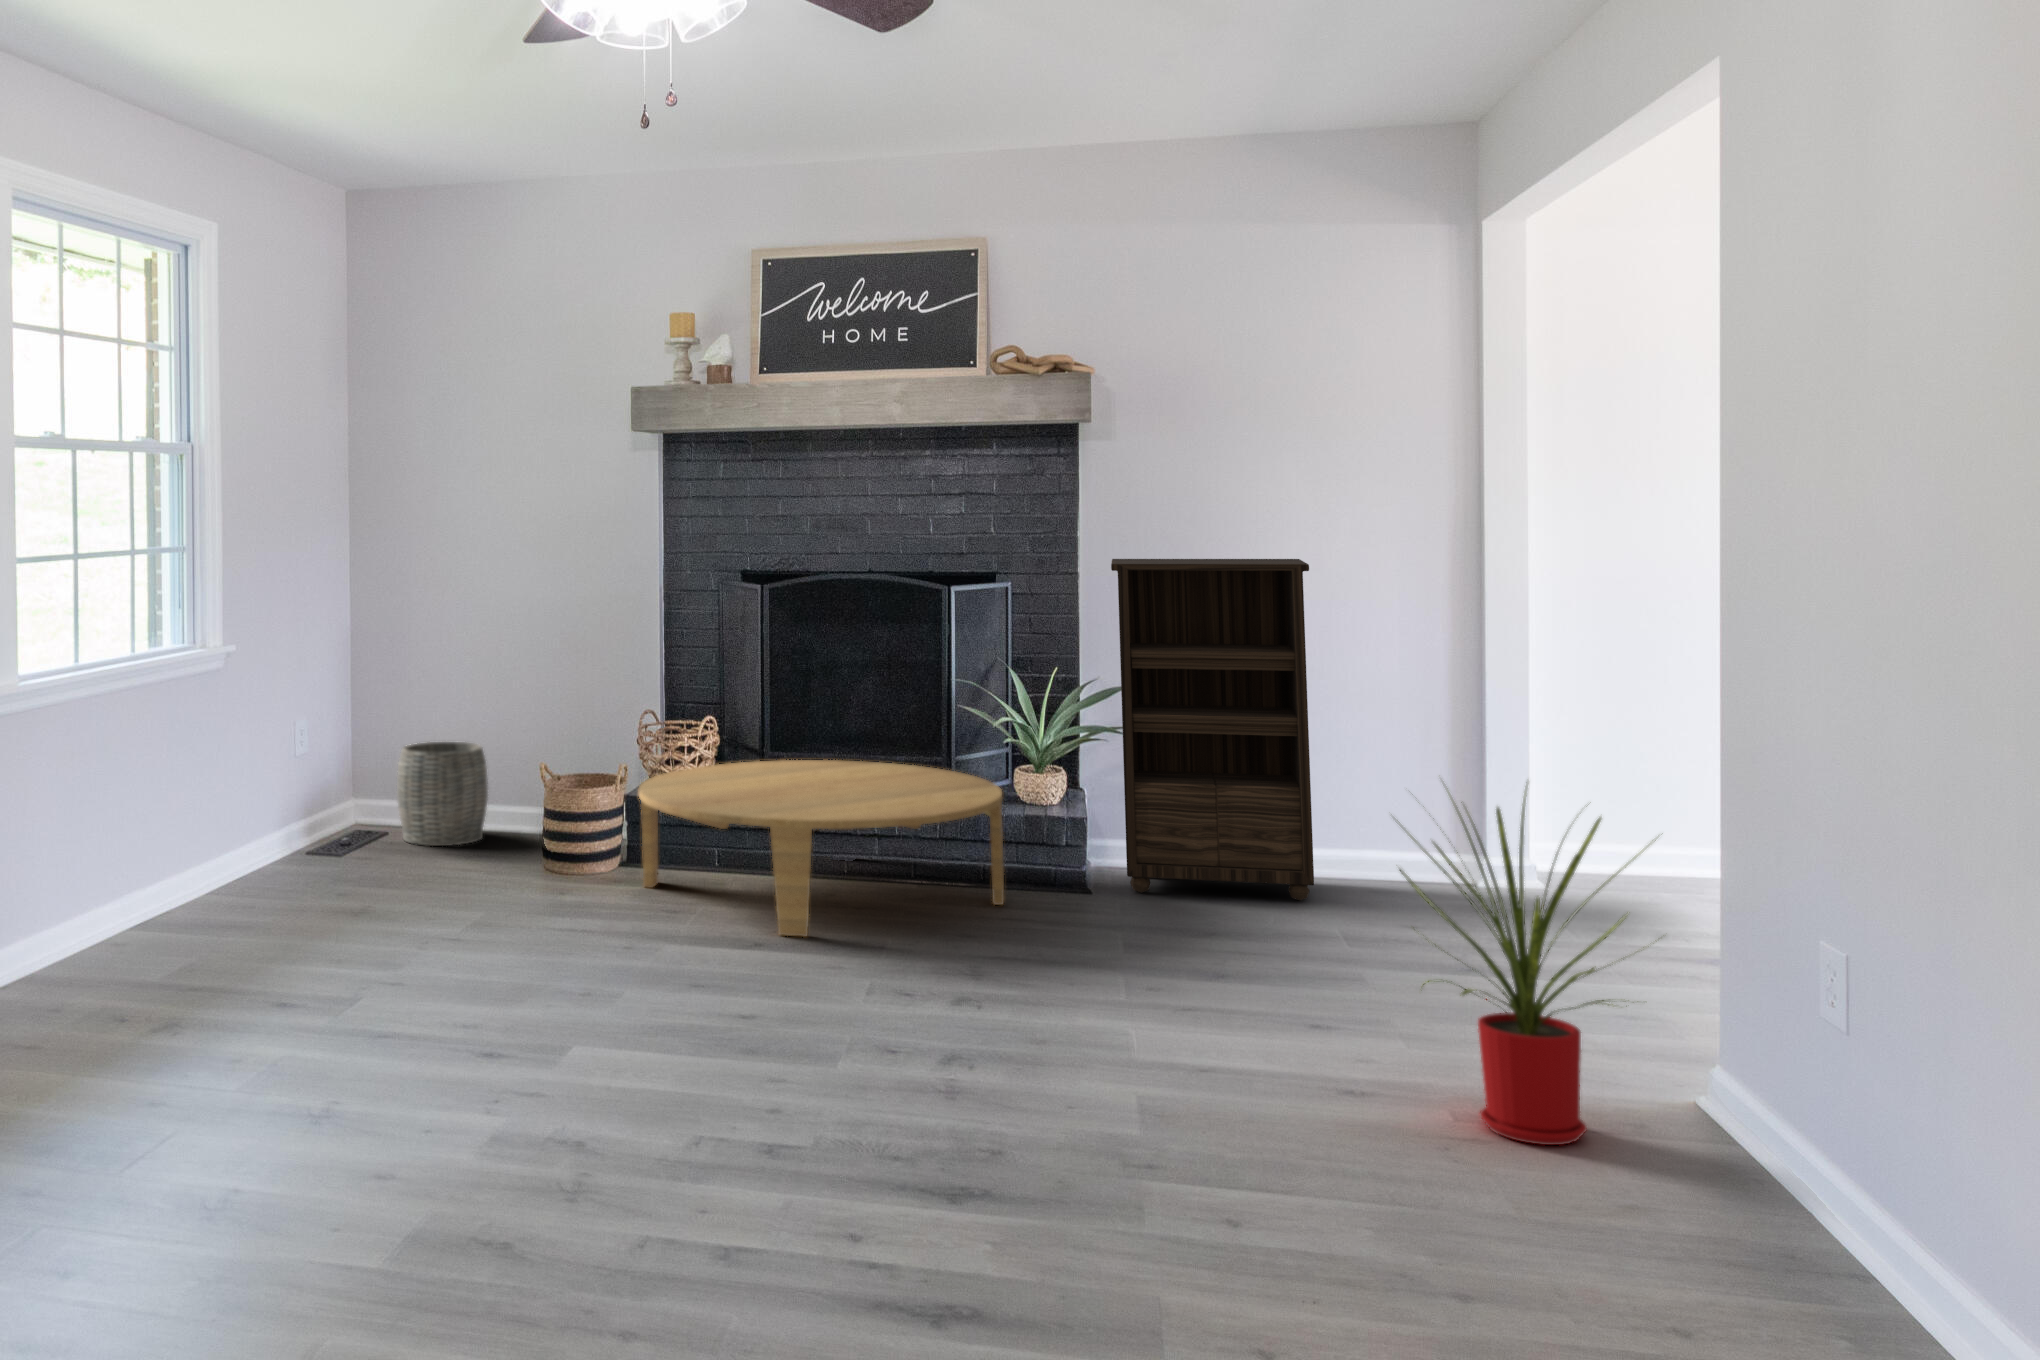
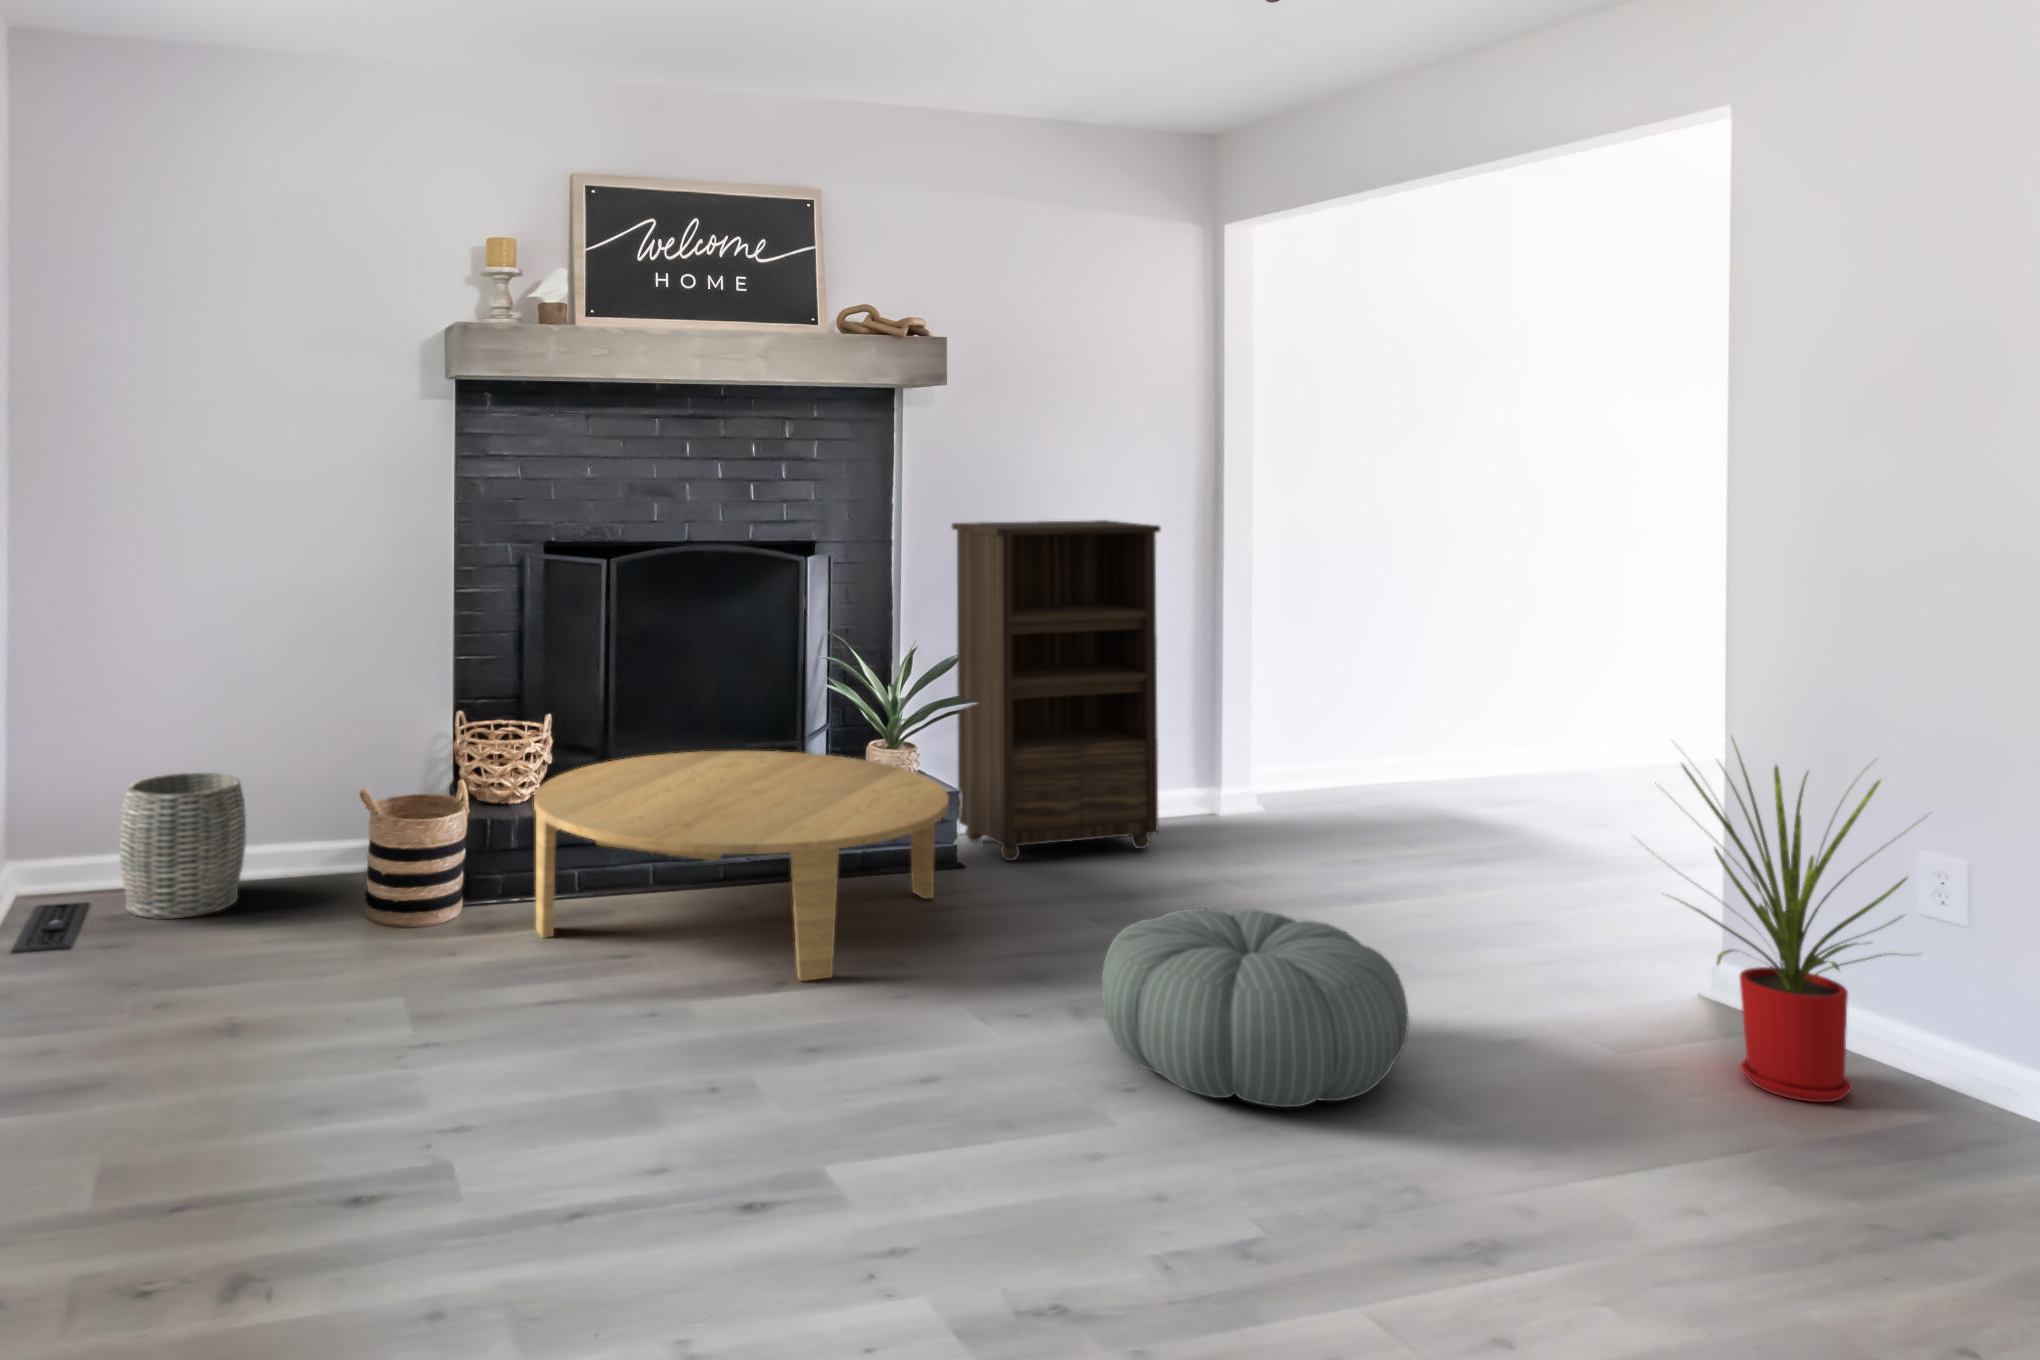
pouf: none [897,900,1163,1057] -> present [1102,908,1409,1107]

